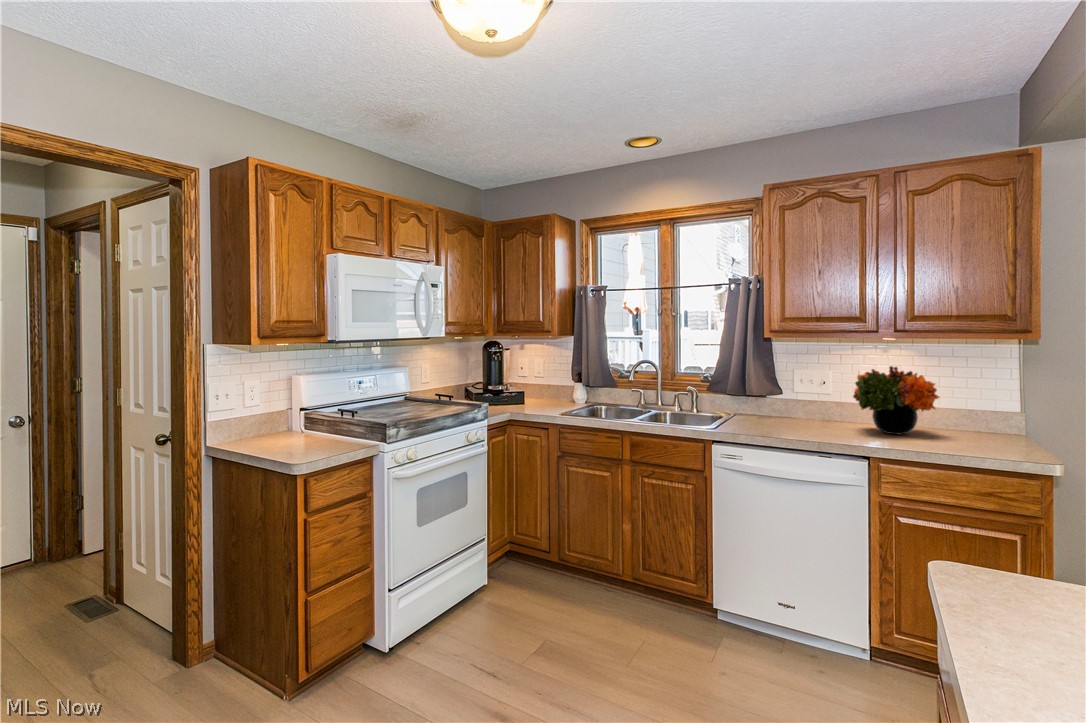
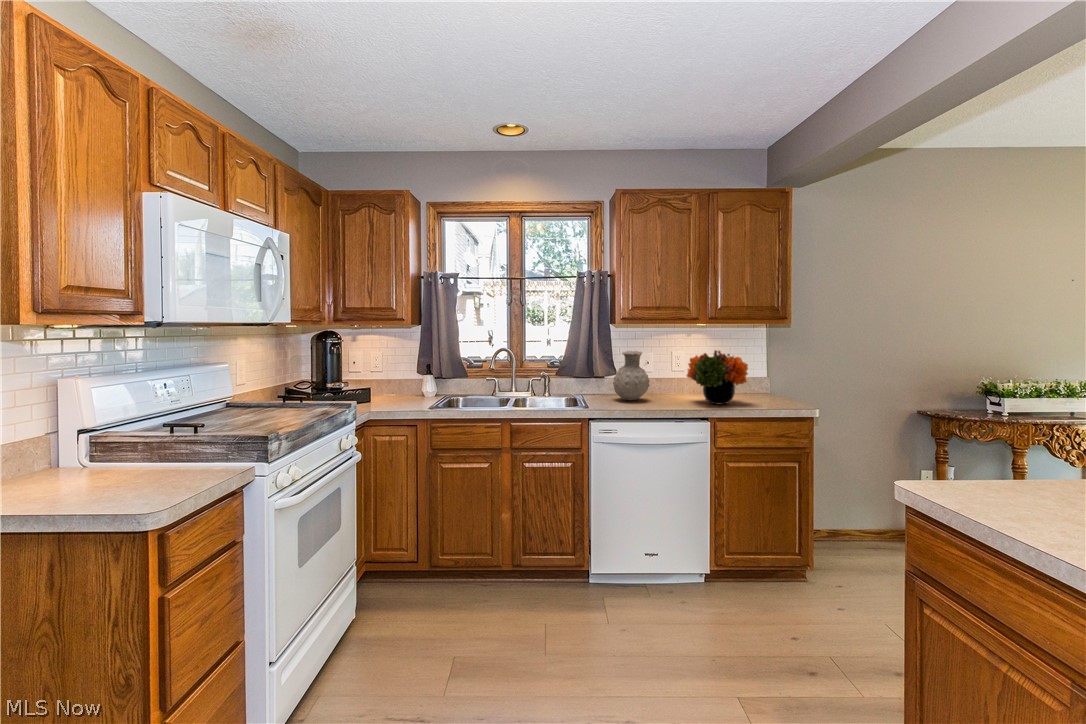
vase: none [762,365,806,422] -> present [613,351,649,400]

